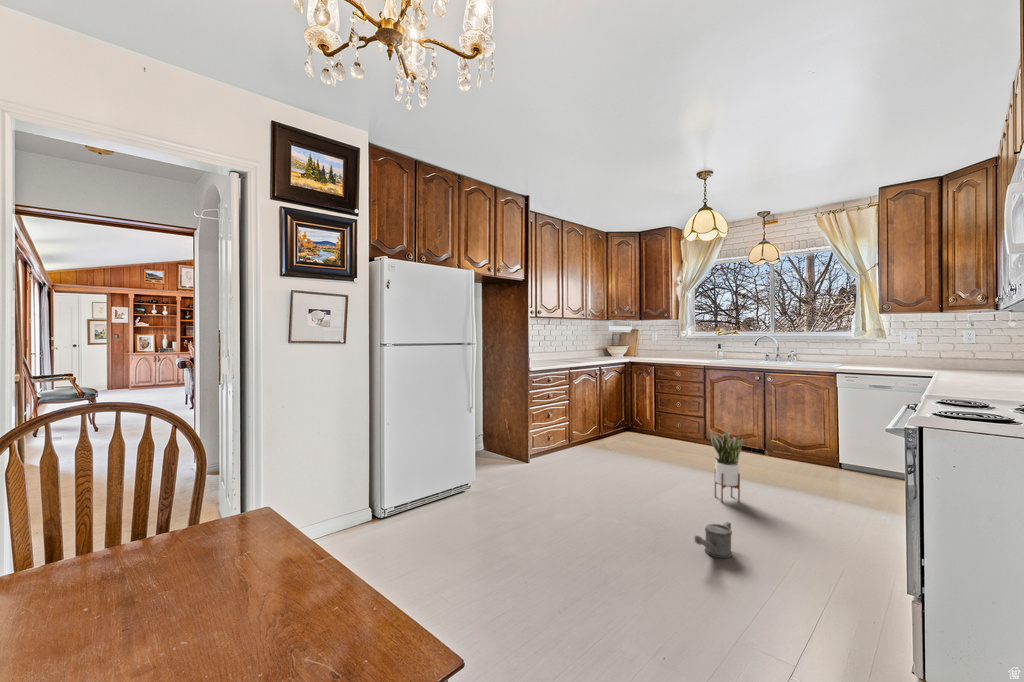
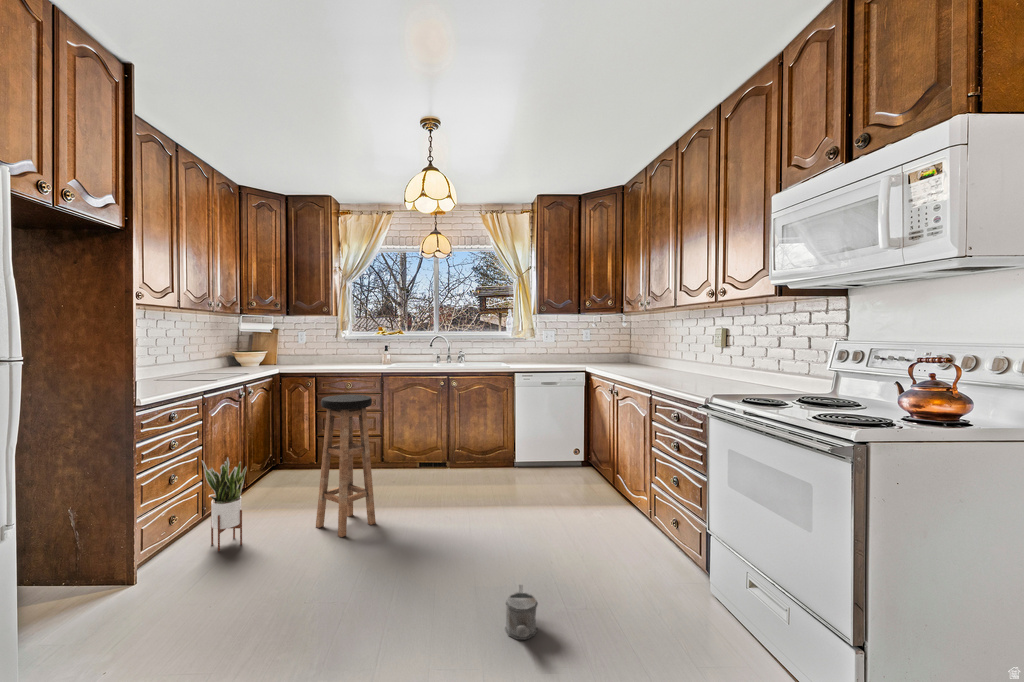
bar stool: none [628,374,669,474] -> present [316,395,376,537]
potted plant: present [709,428,743,502] -> present [201,457,247,551]

